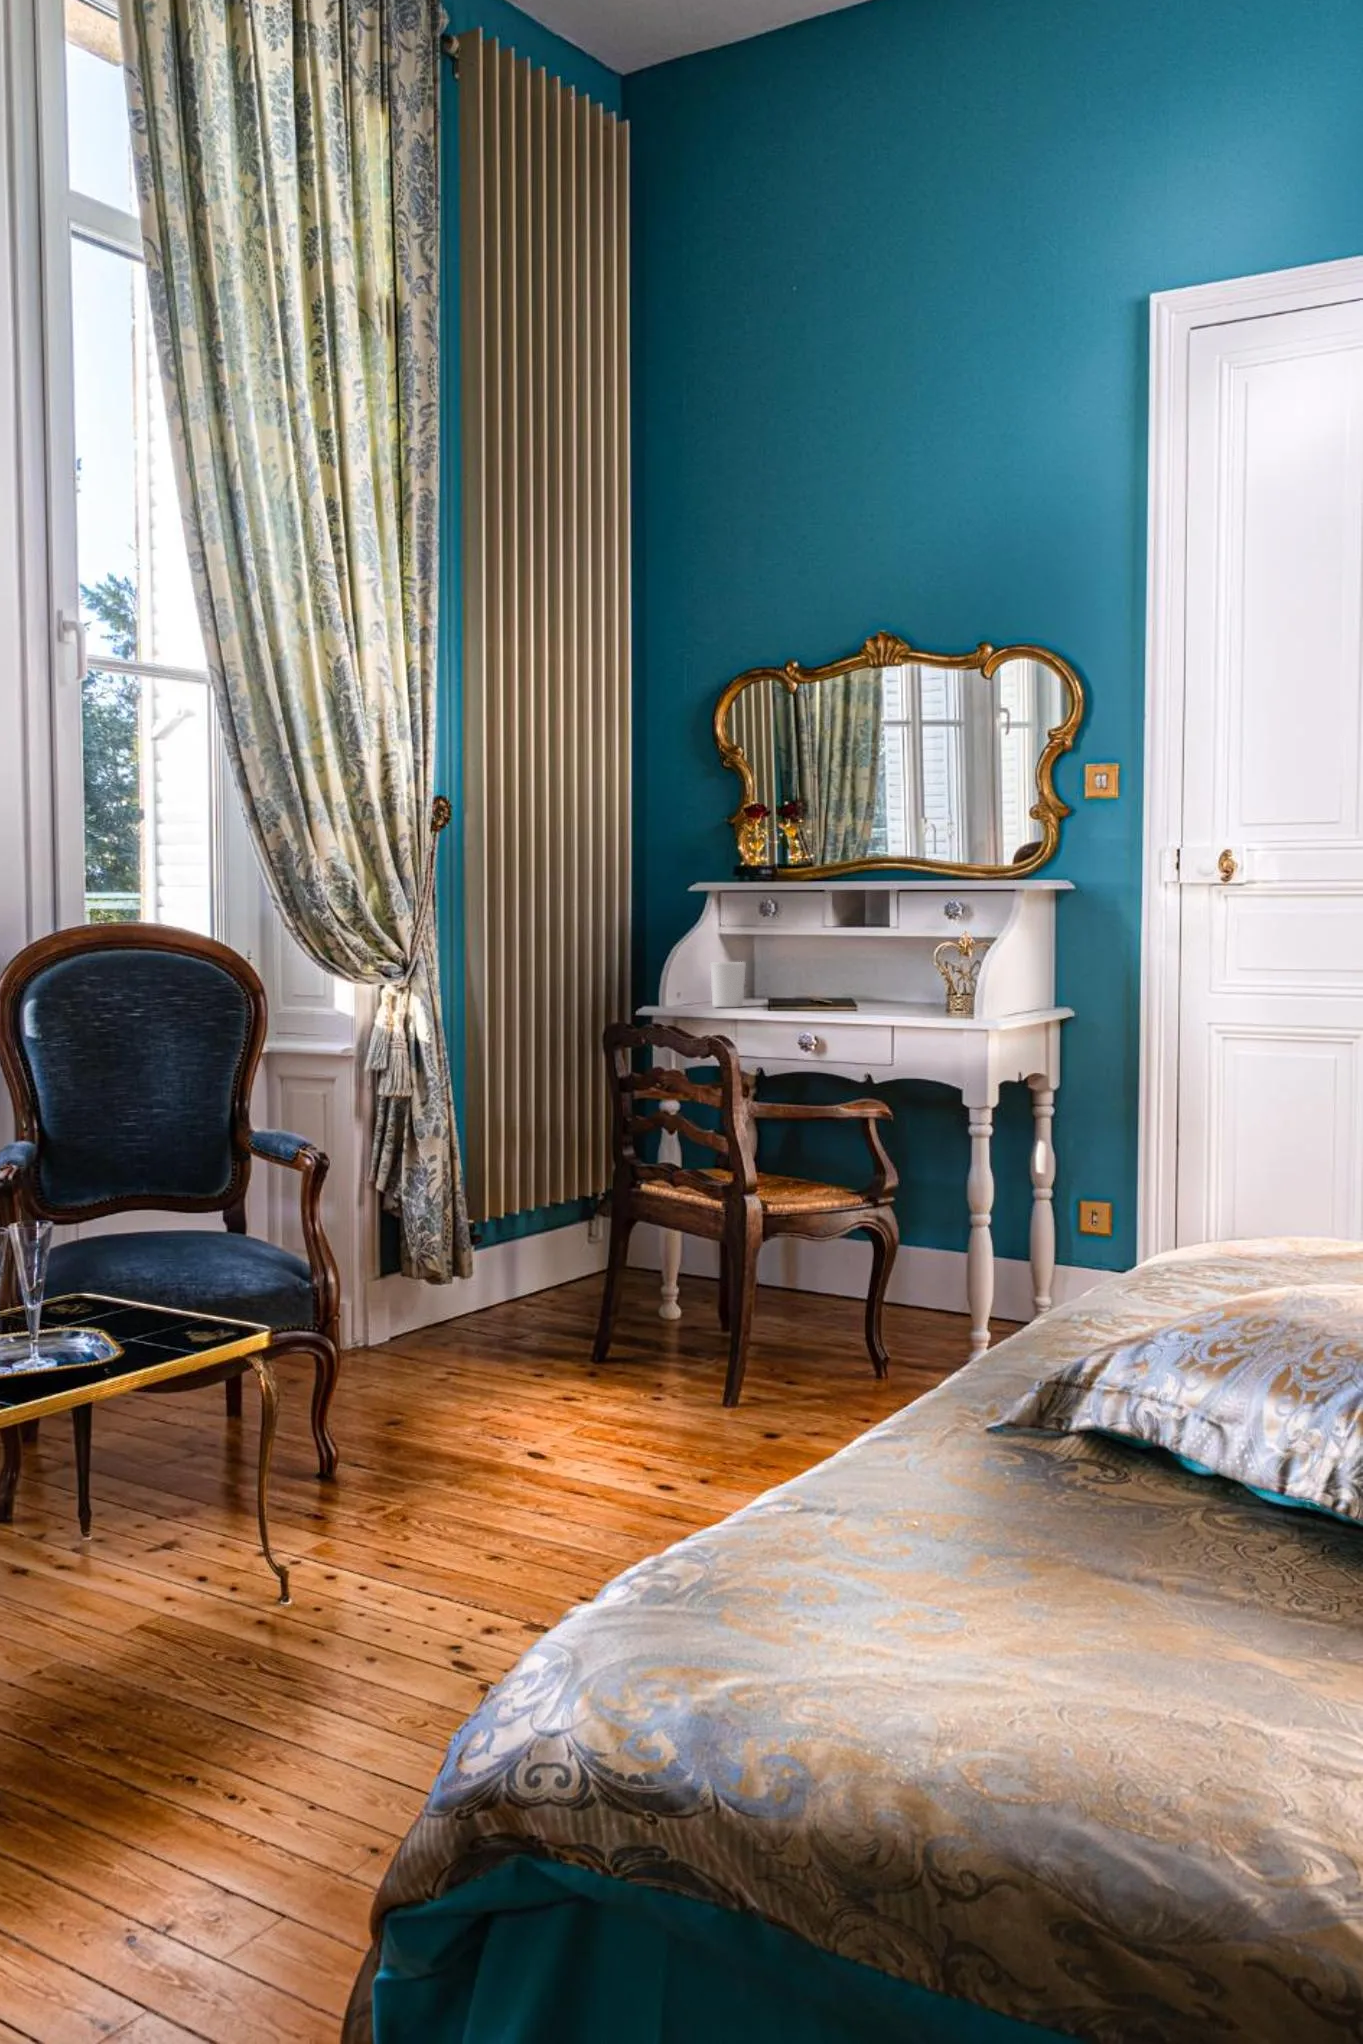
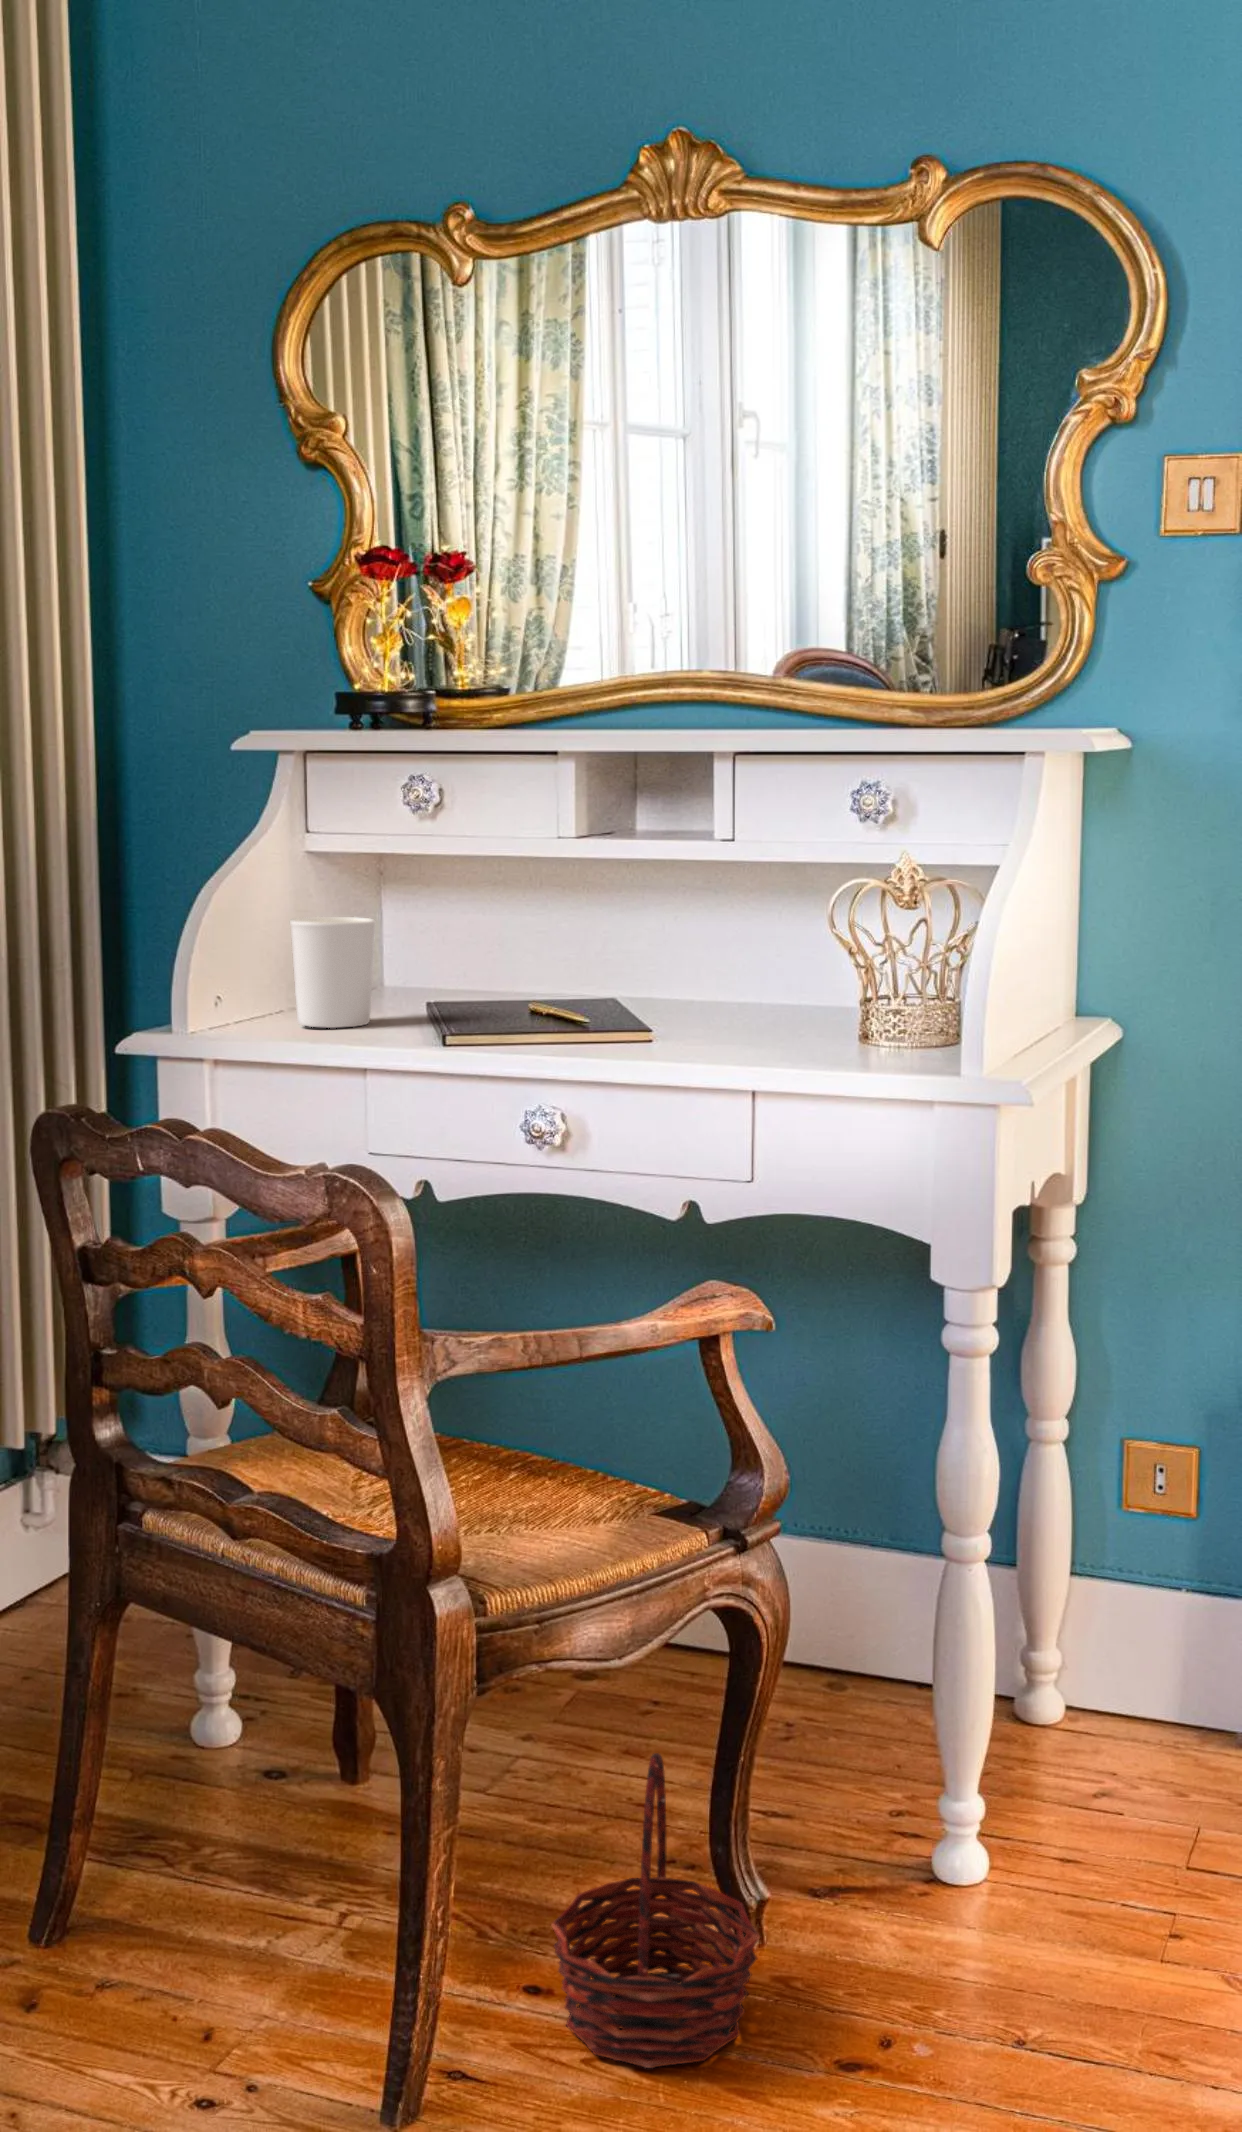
basket: none [794,1279,876,1398] -> present [552,1753,760,2068]

